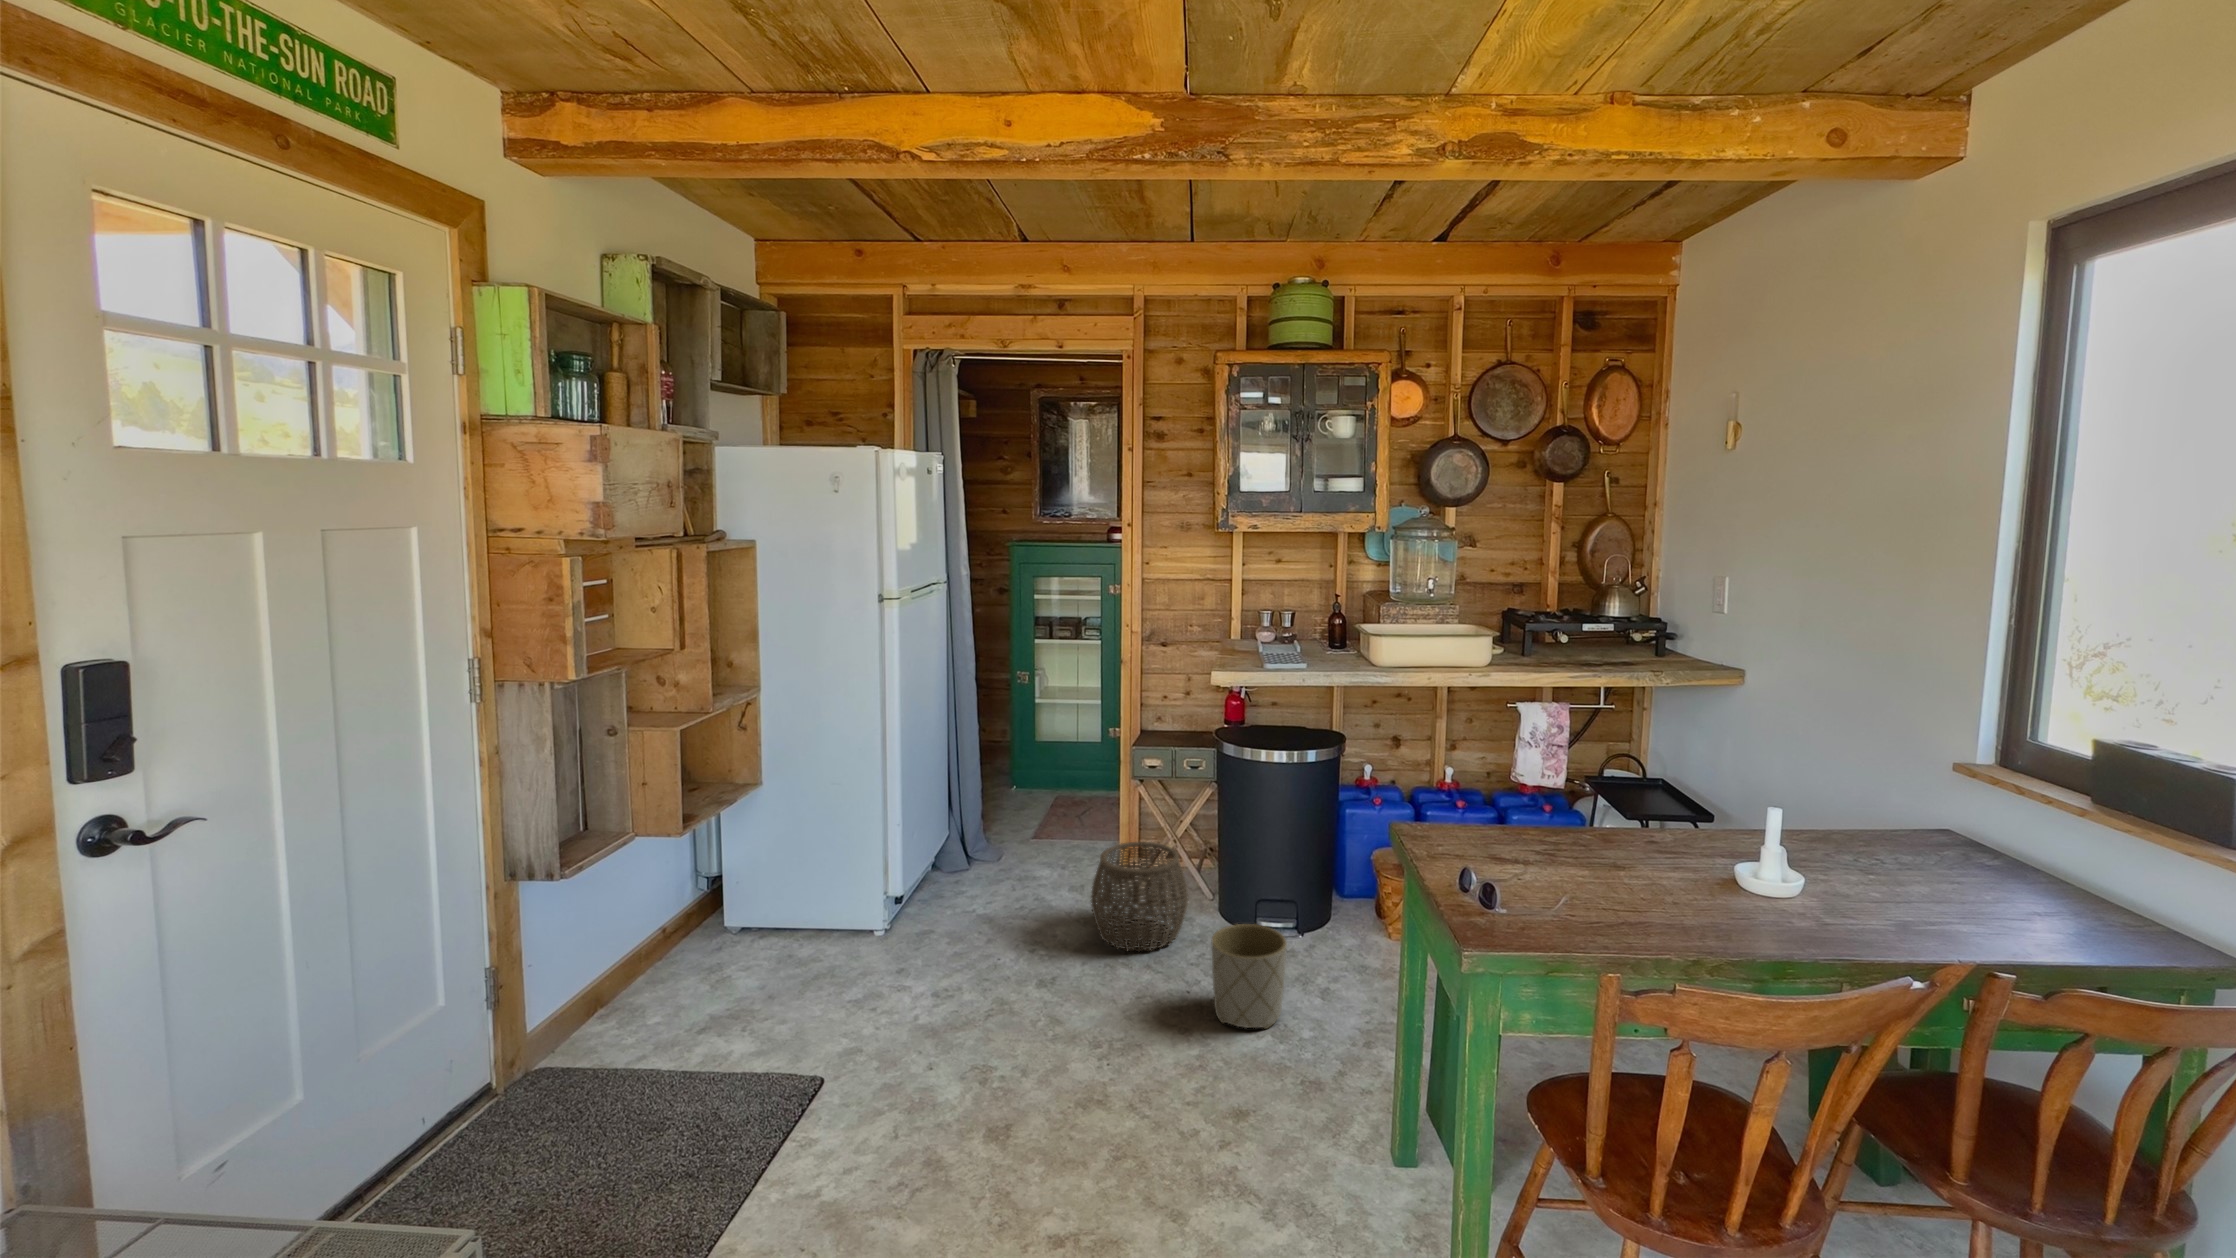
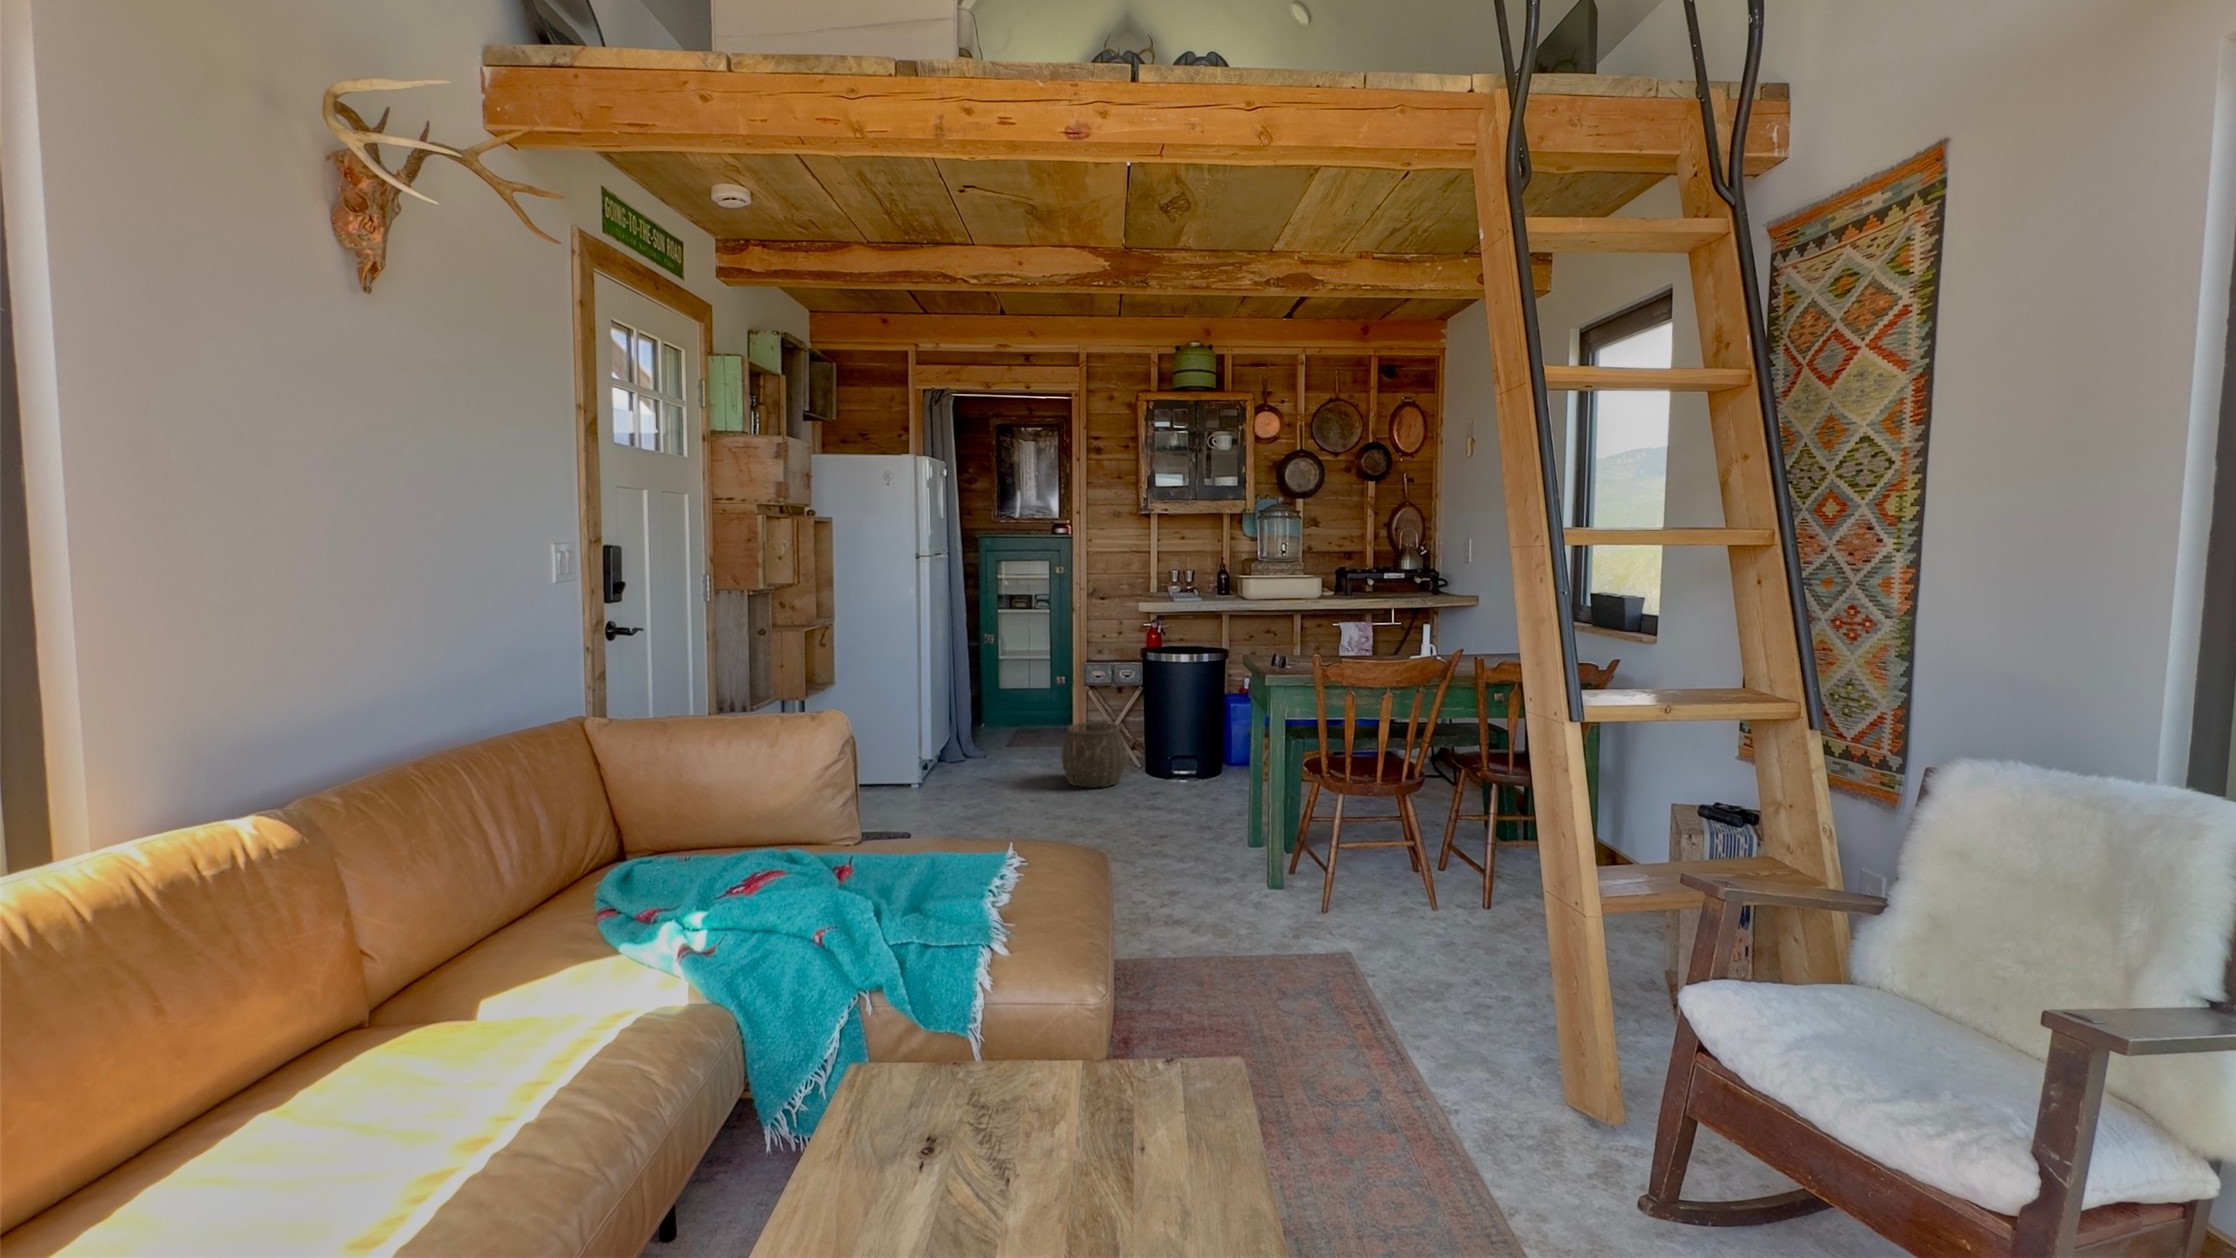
planter: present [1211,924,1287,1029] -> none [1145,754,1192,812]

